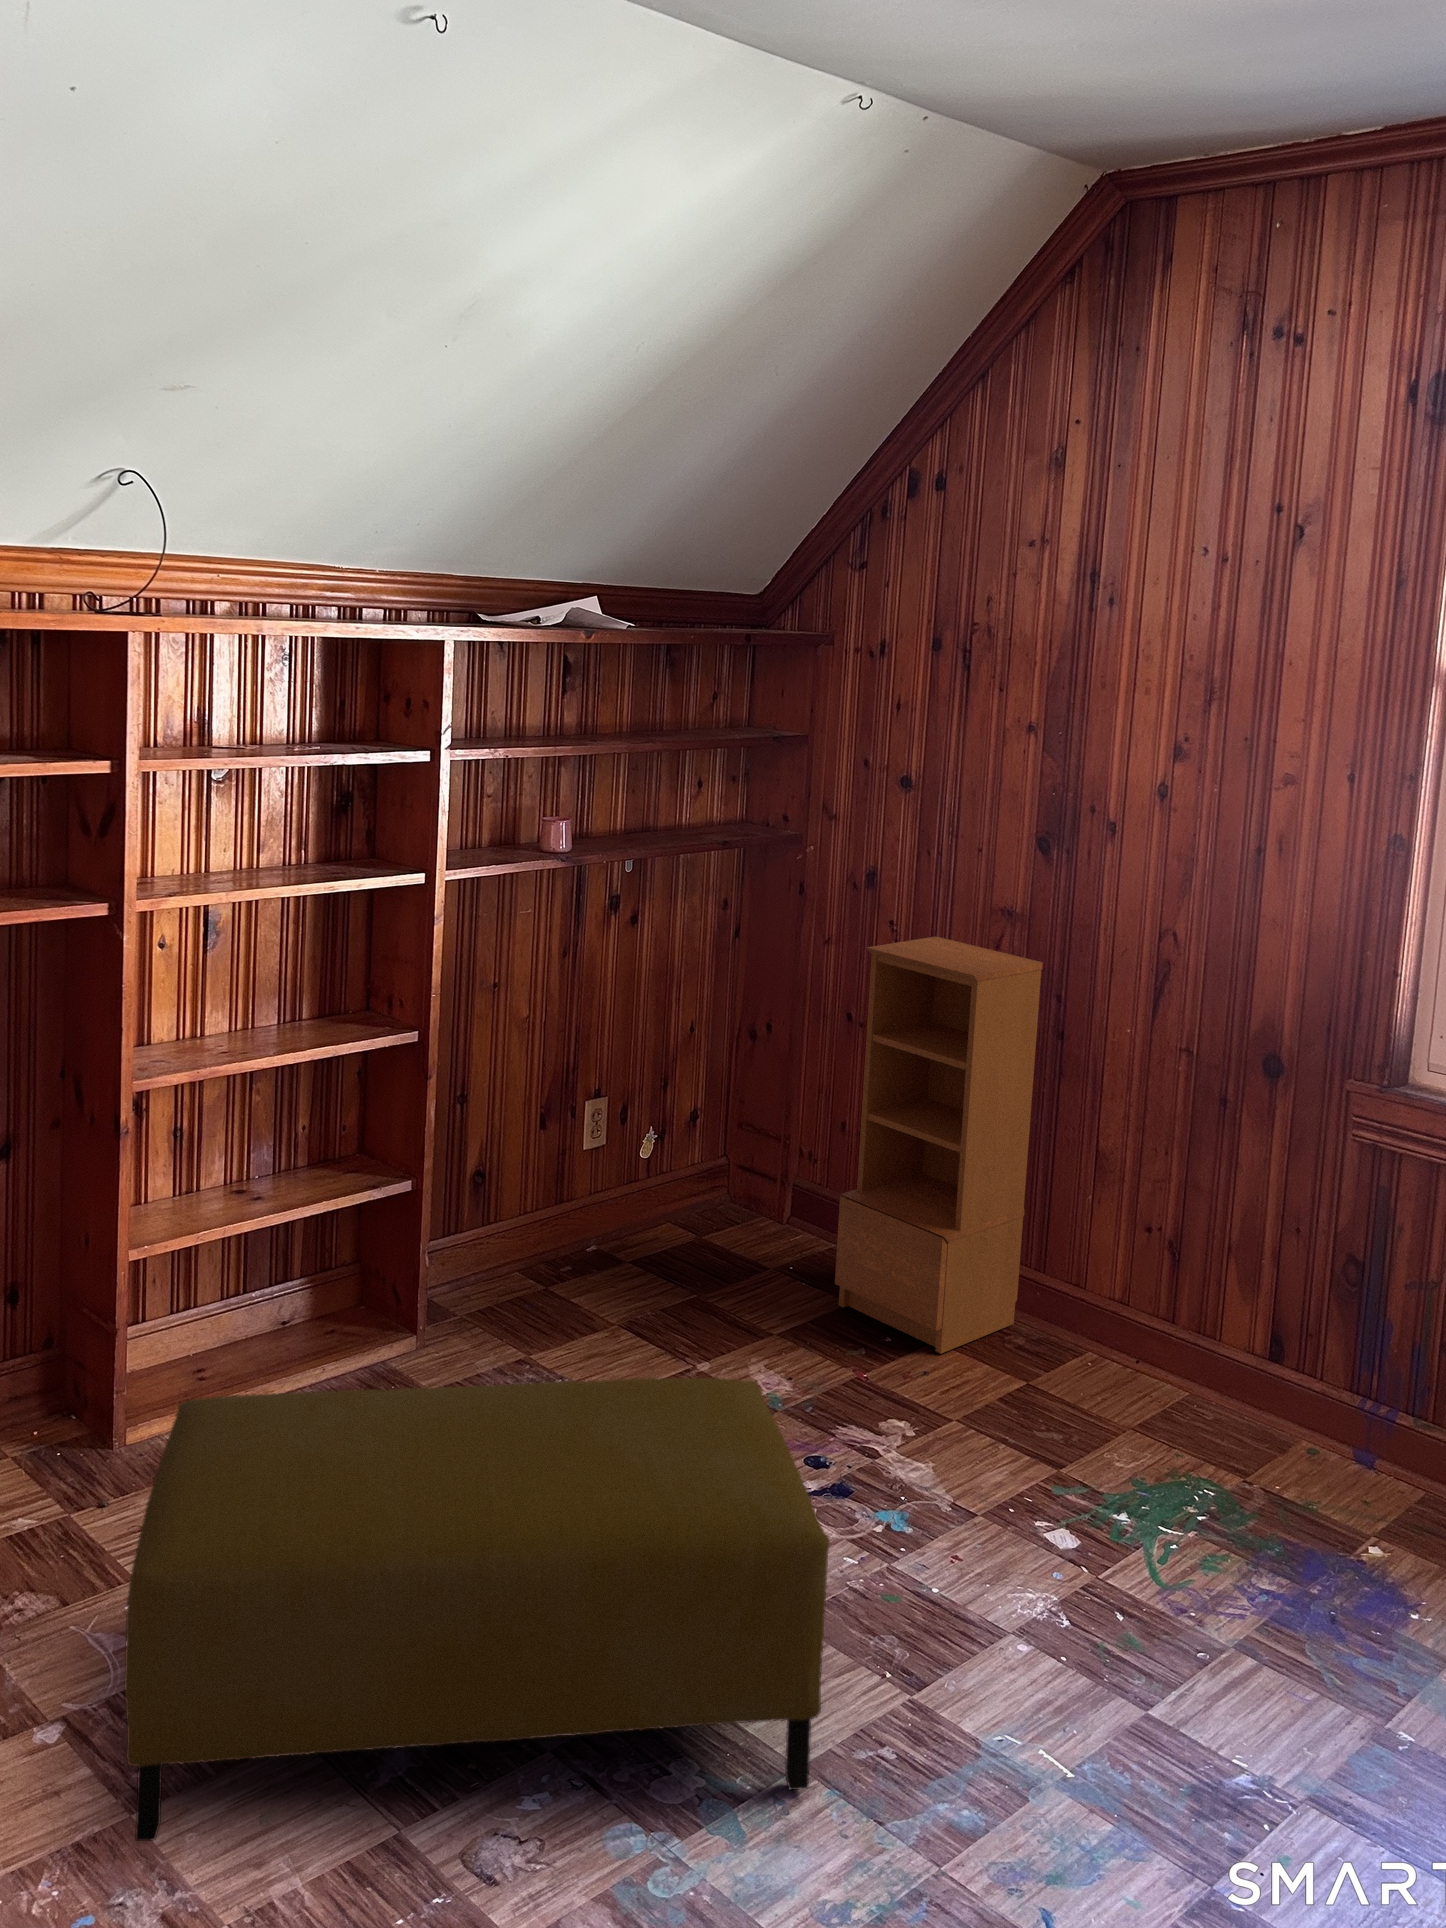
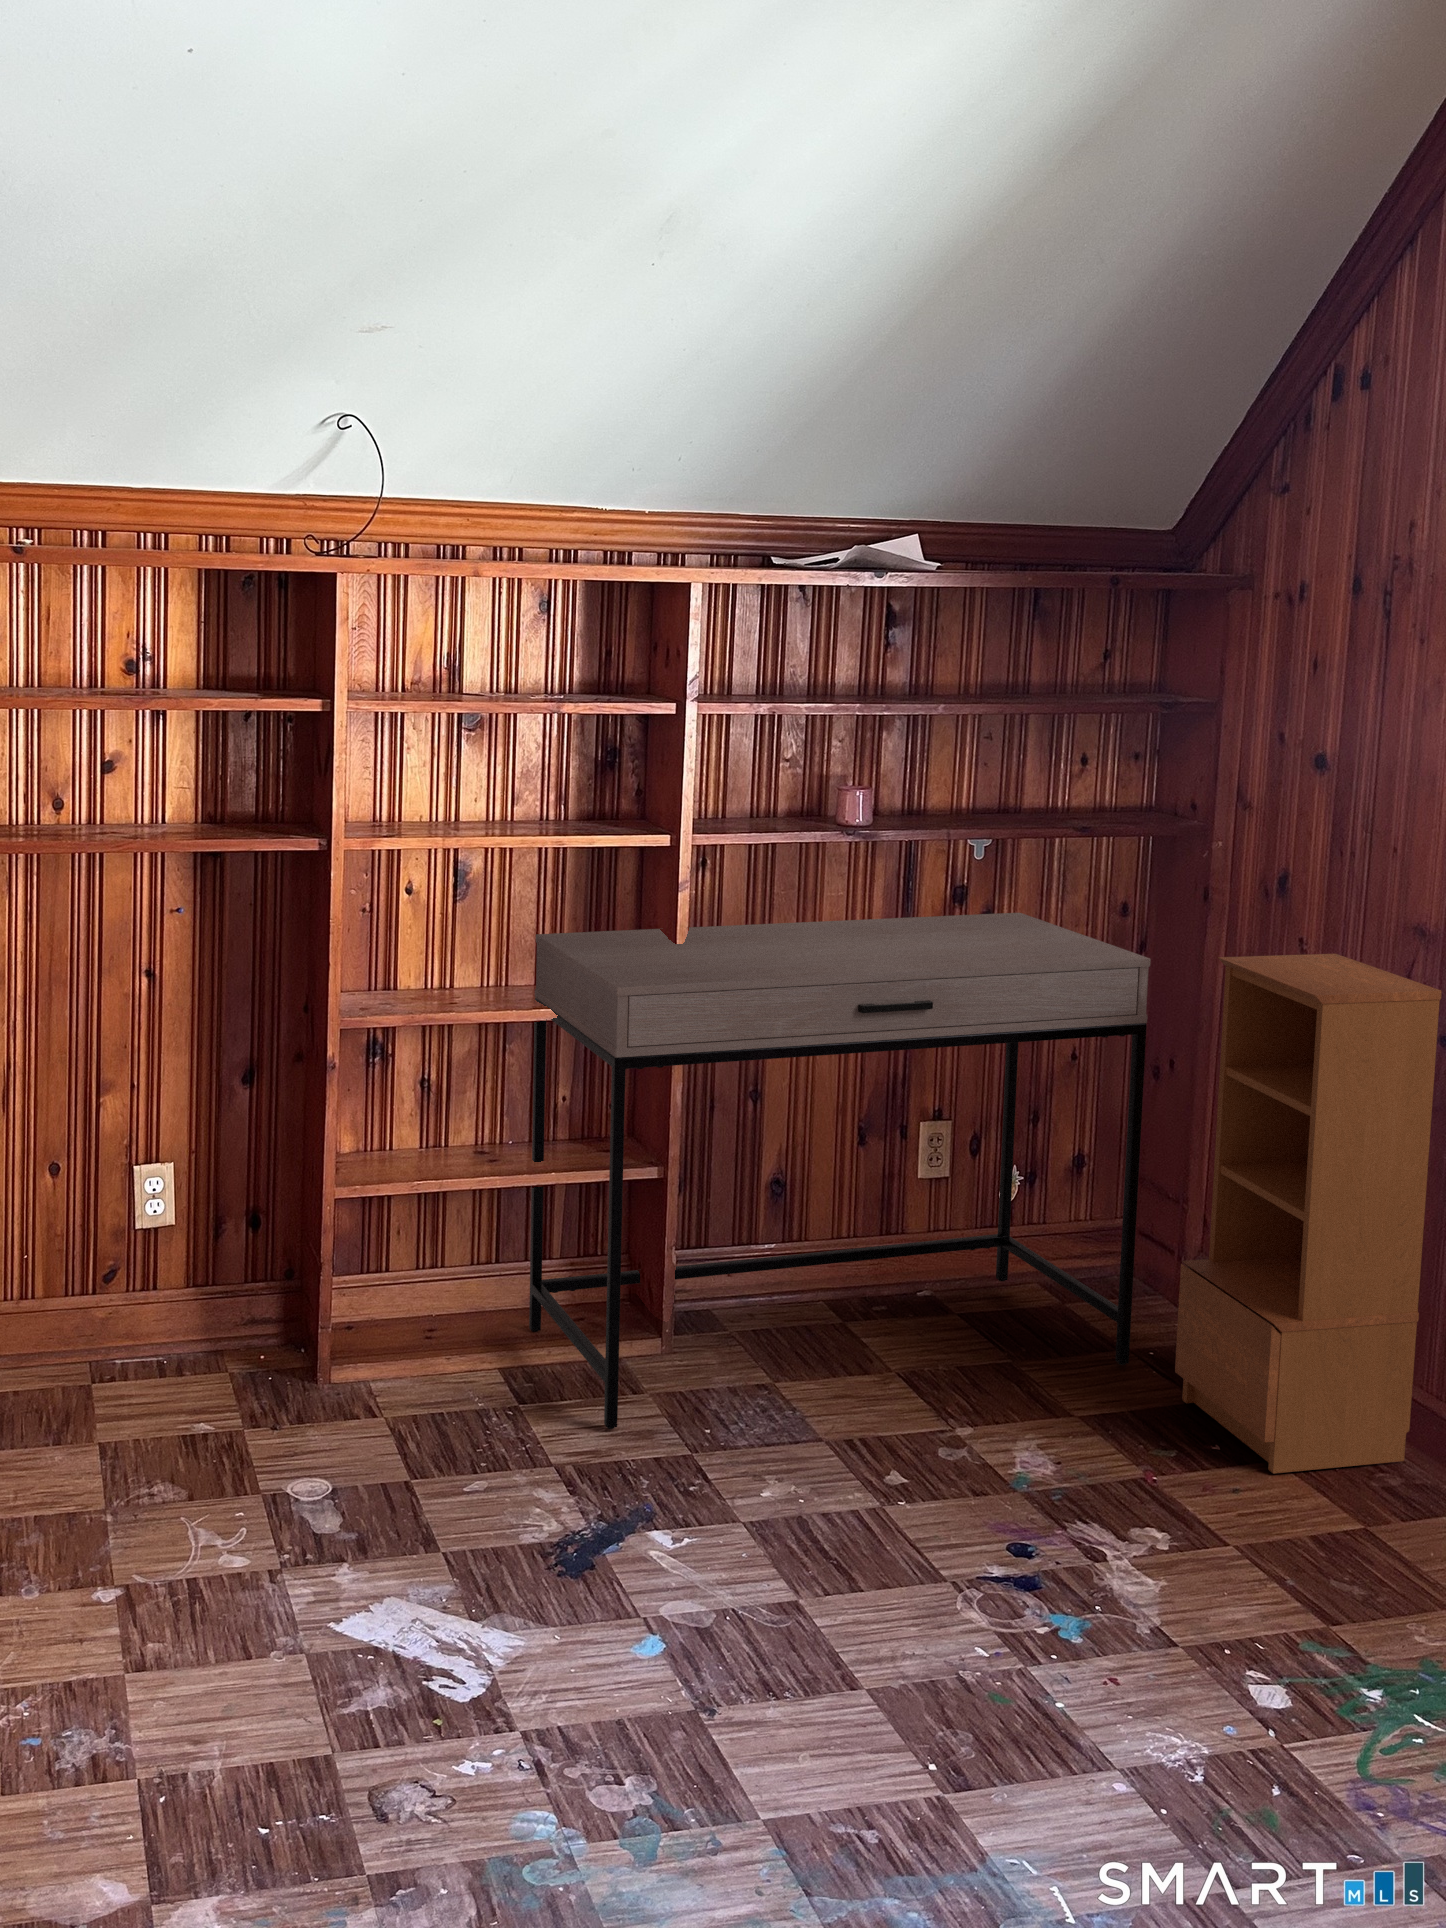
desk: none [280,916,803,1432] -> present [529,913,1151,1429]
ottoman: present [125,1378,830,1841] -> none [106,1316,842,1839]

